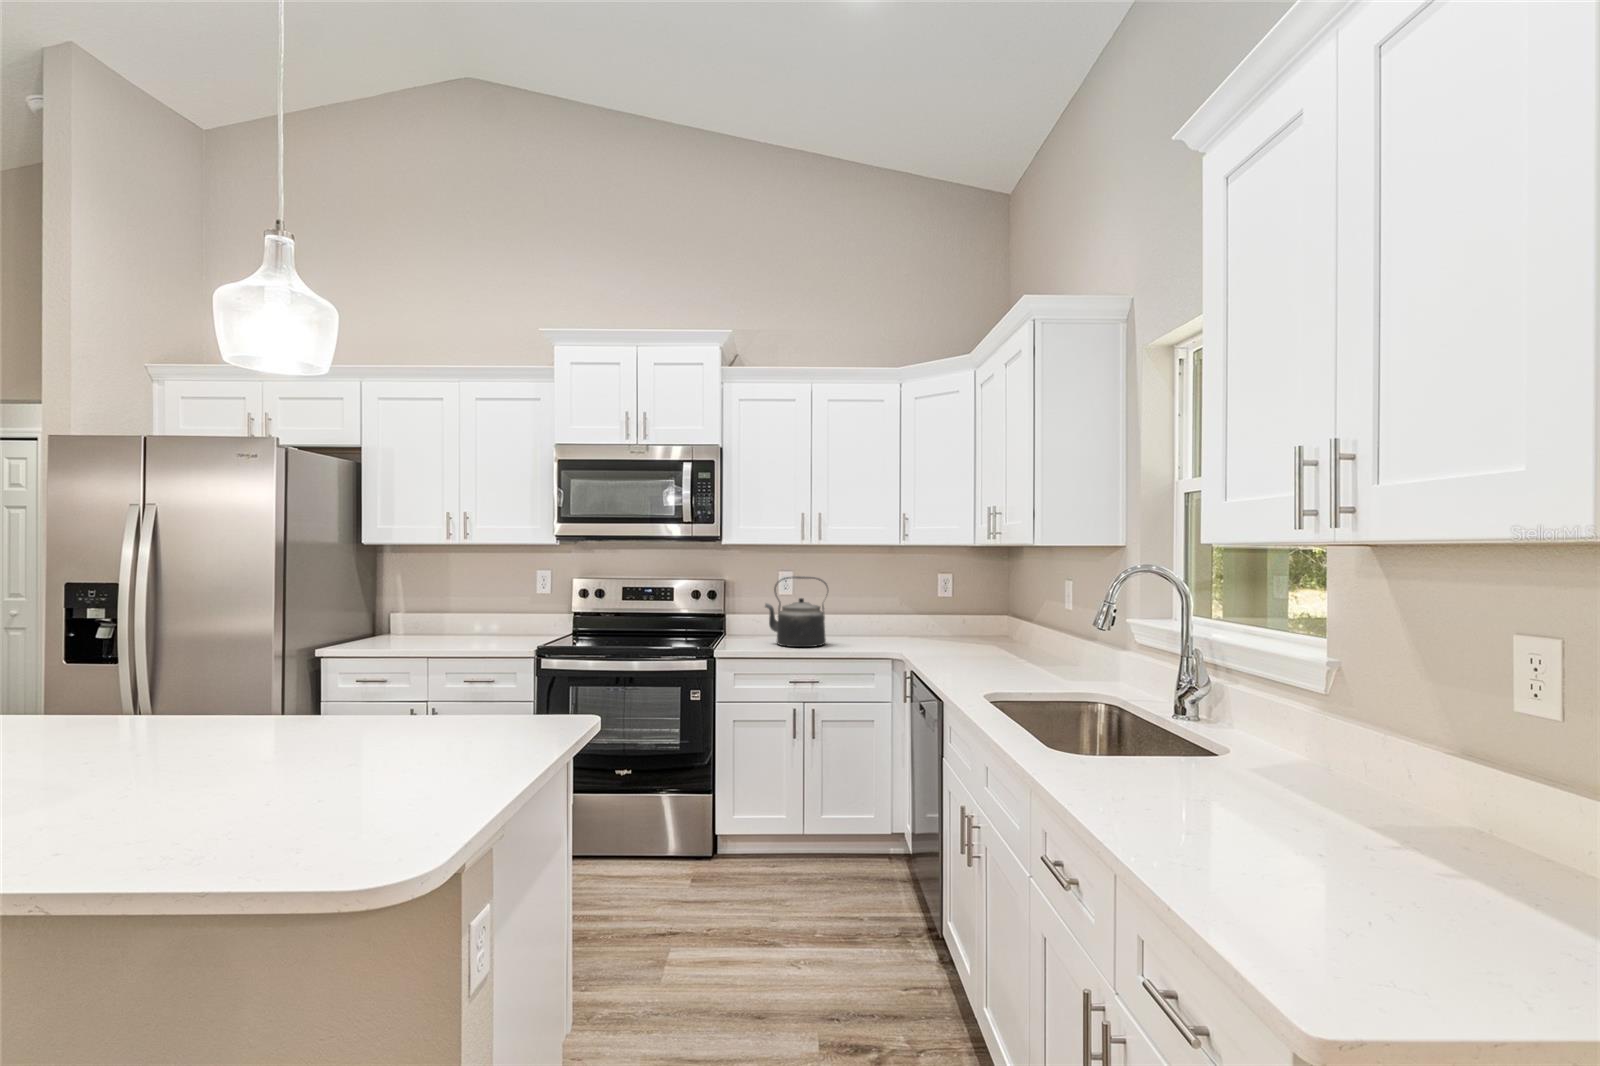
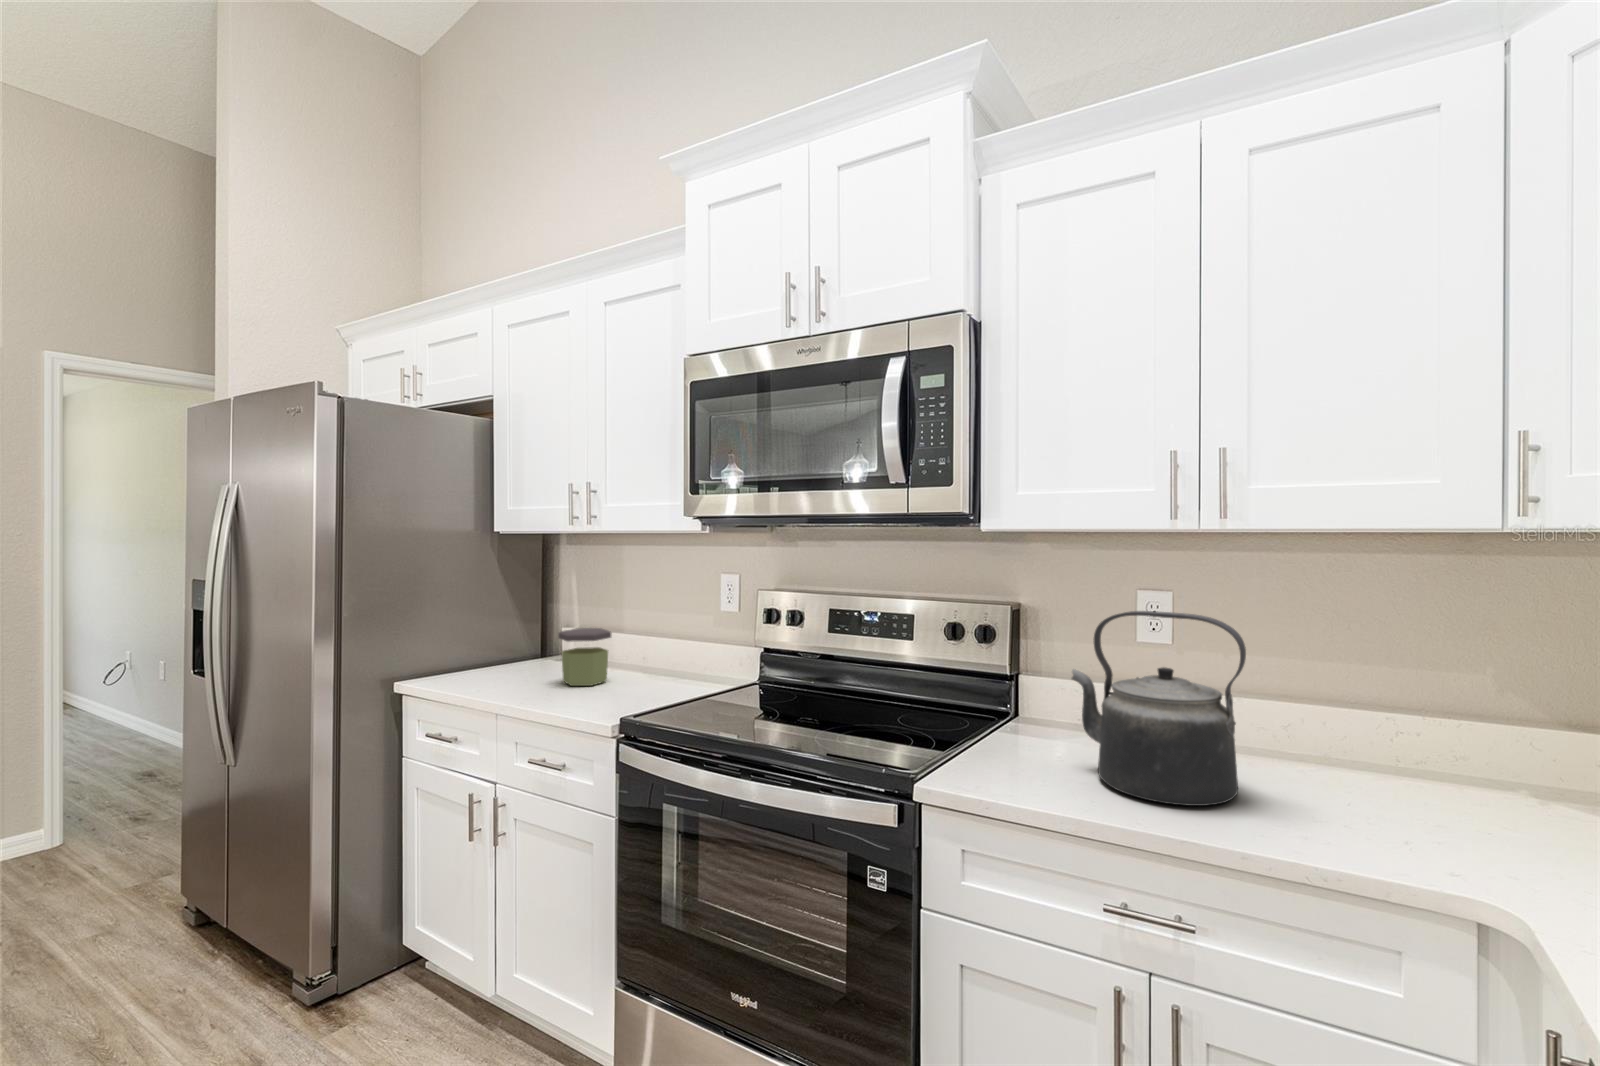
jar: none [442,607,478,643] -> present [558,628,611,686]

